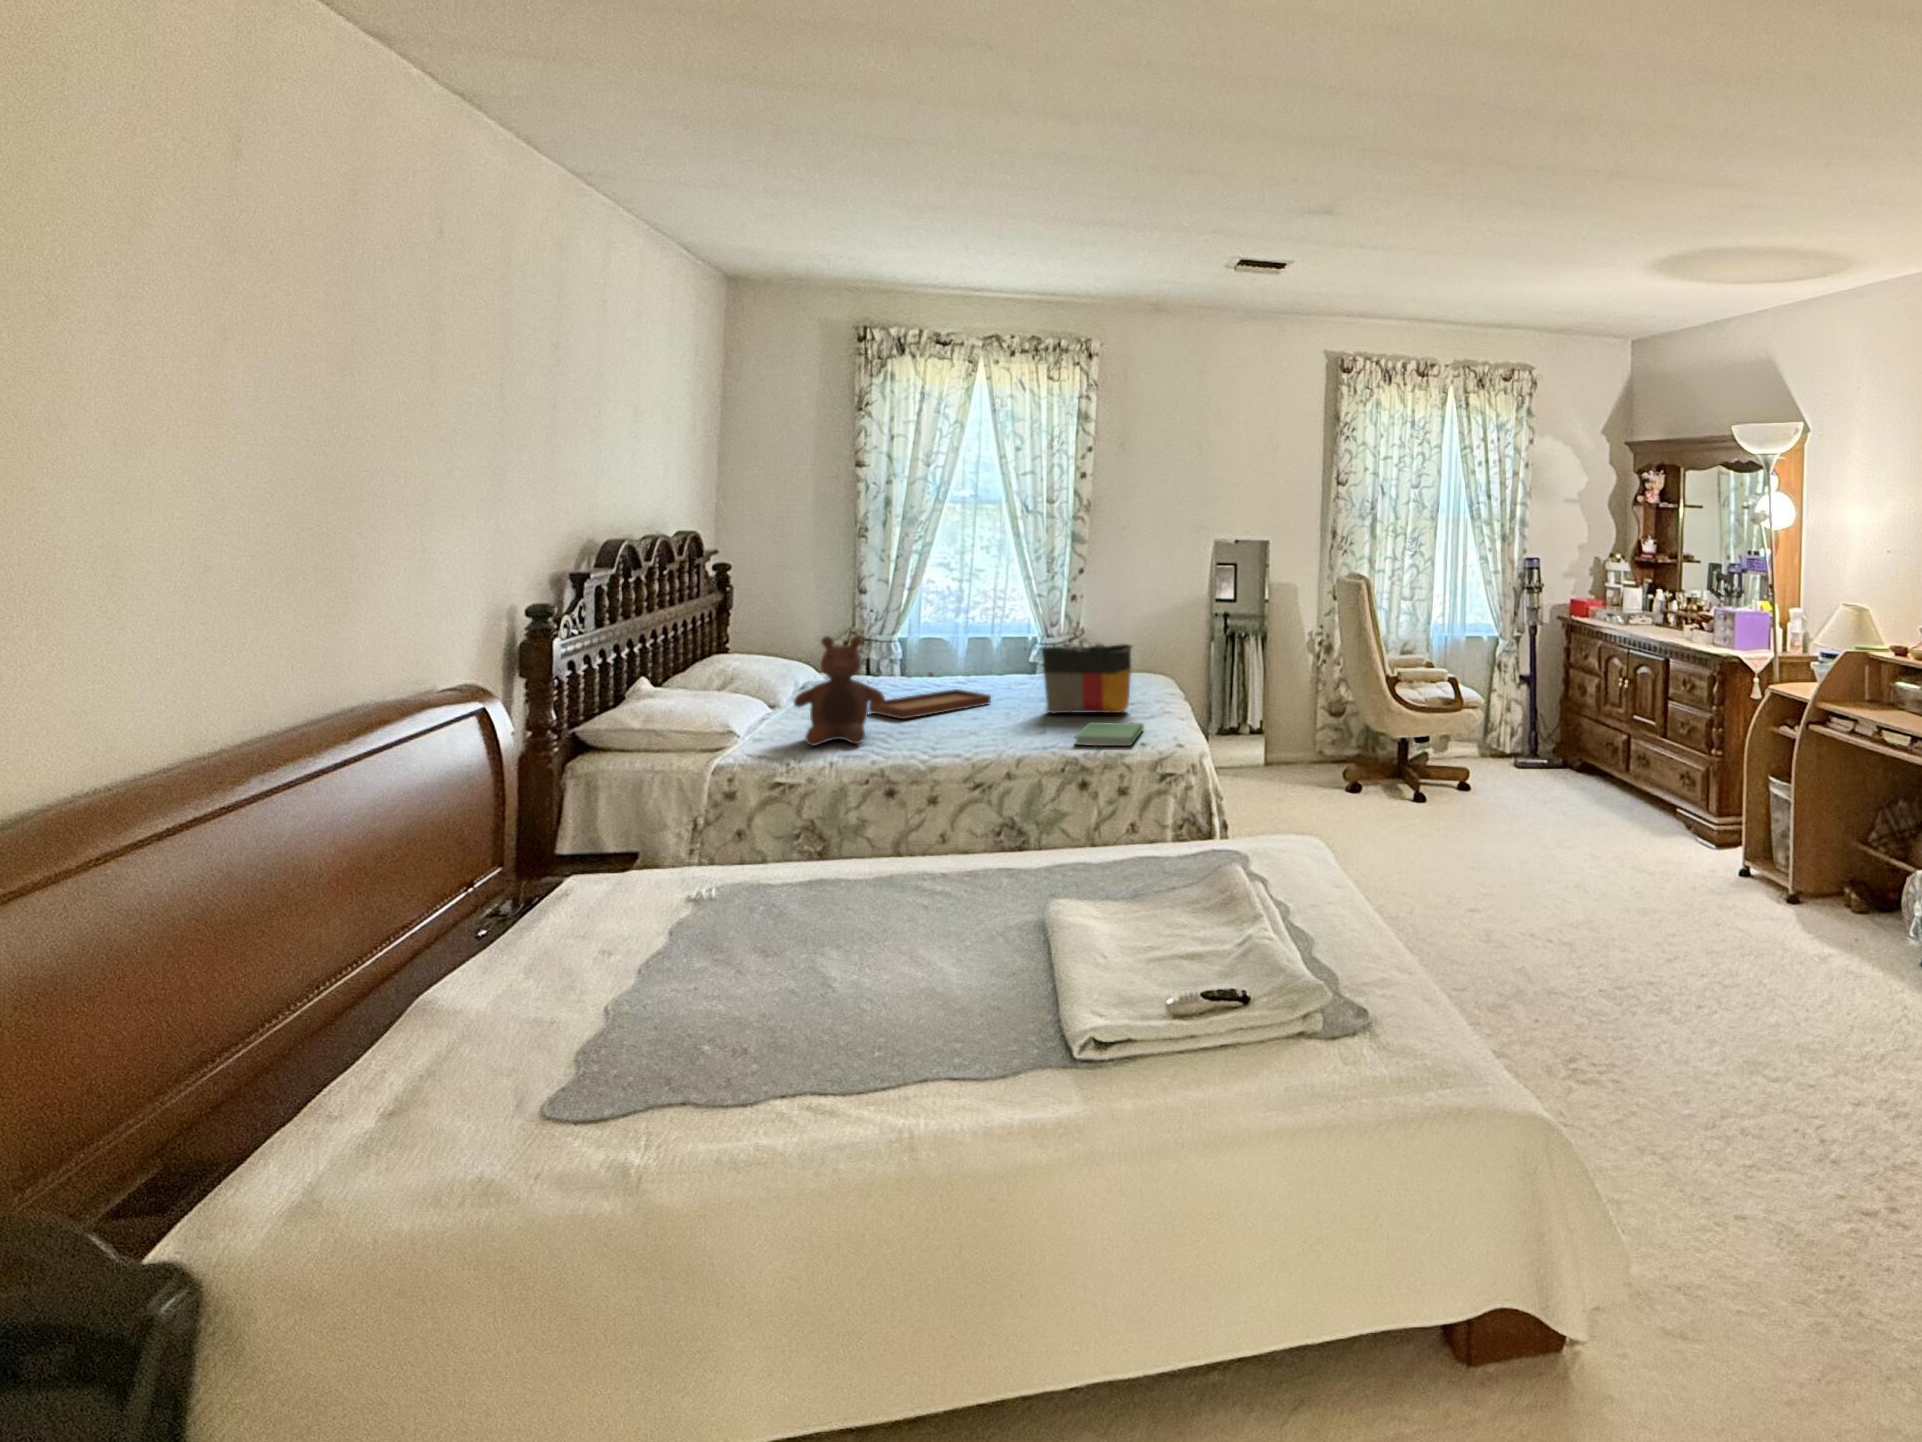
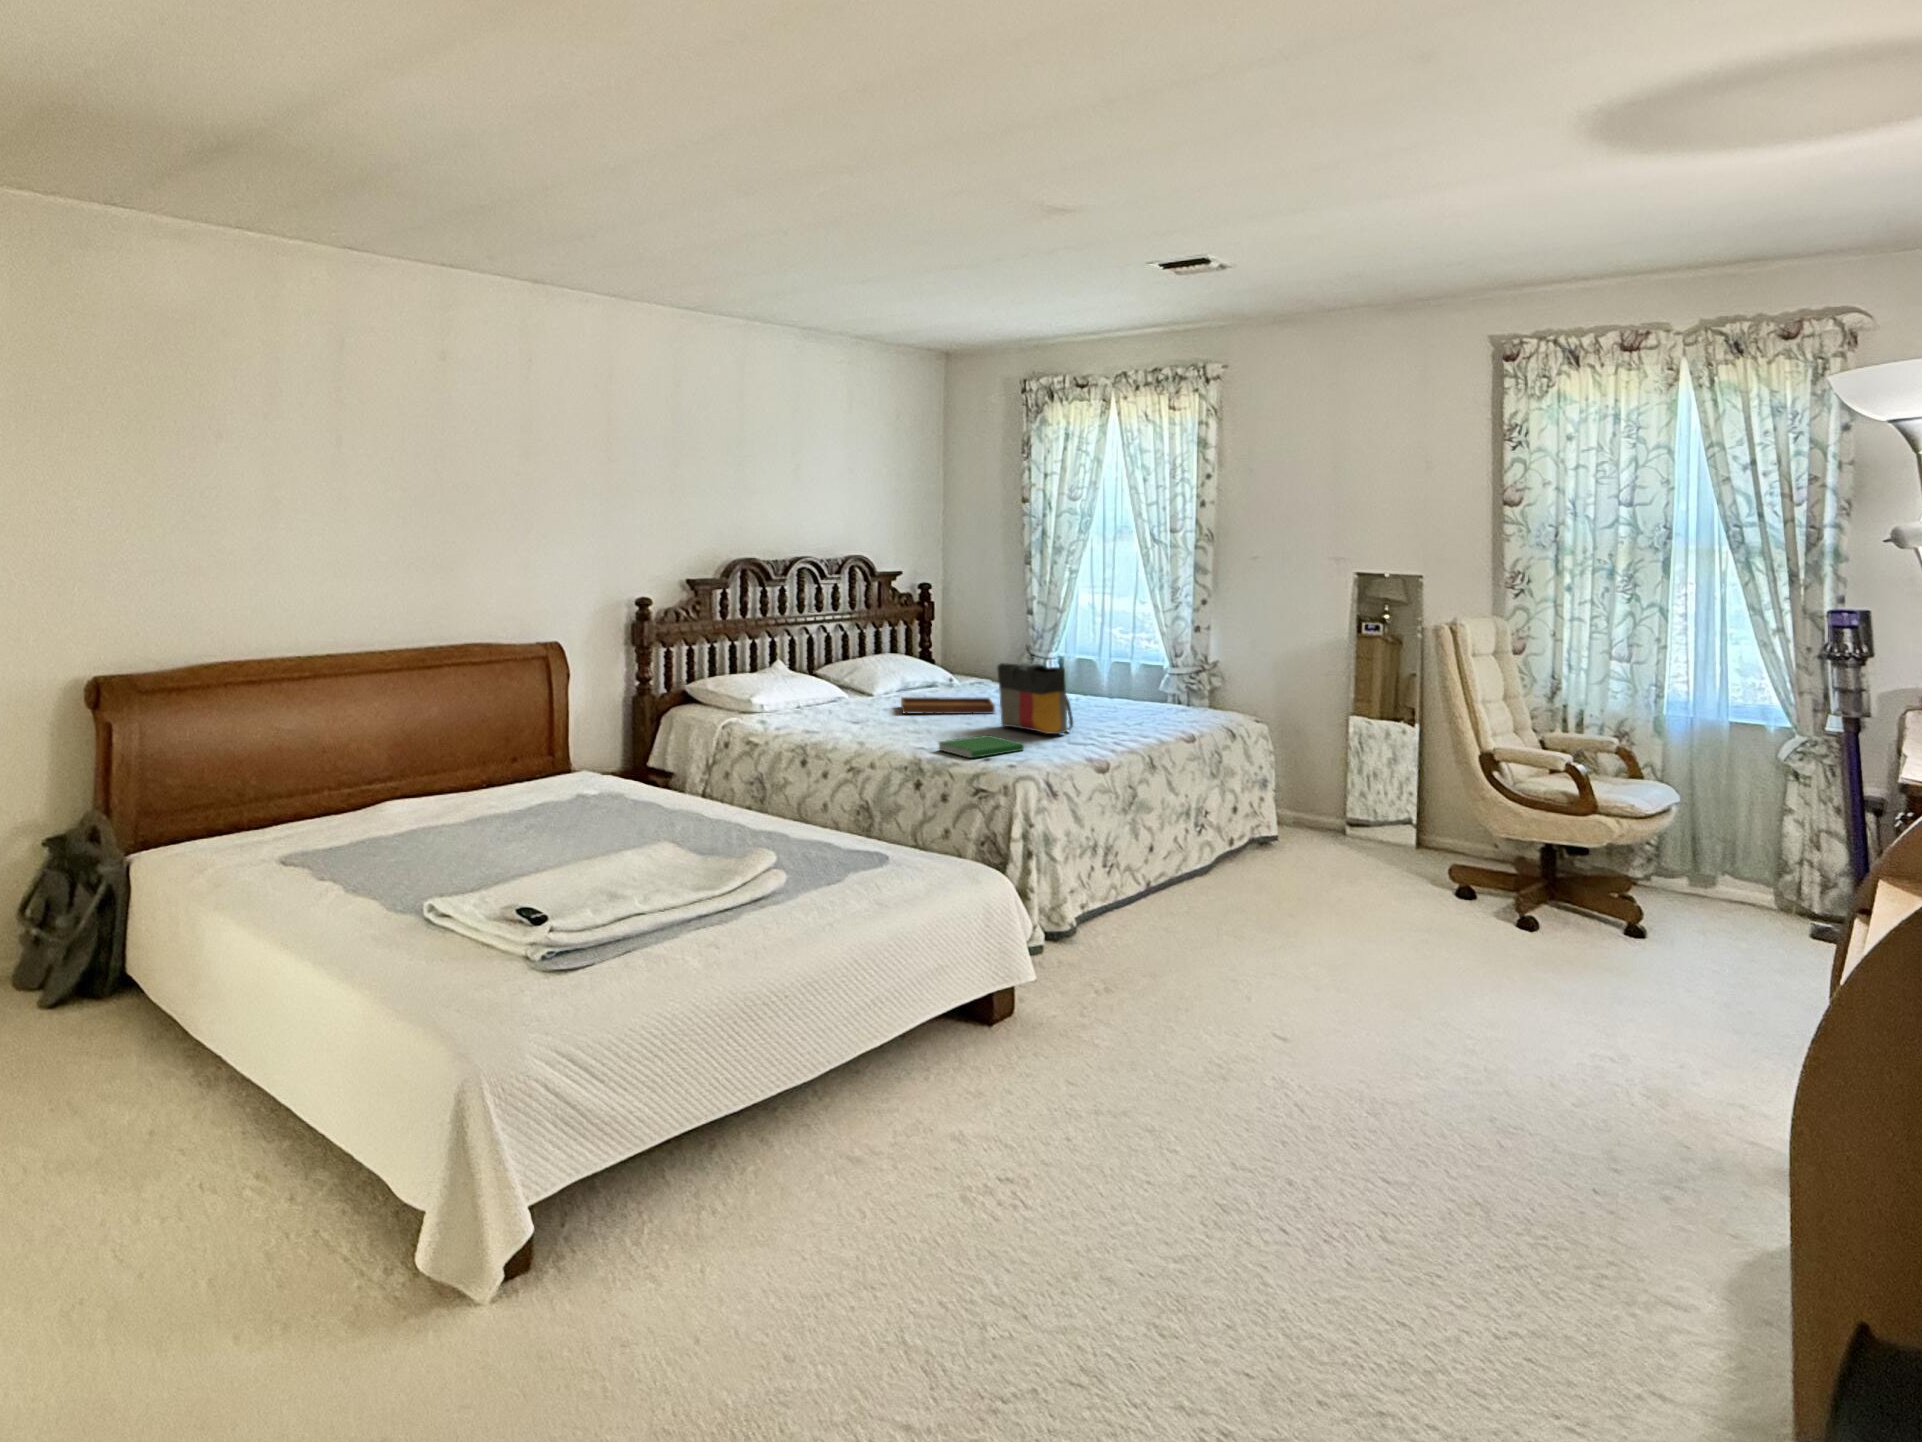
stuffed bear: present [794,636,885,746] -> none [795,636,862,723]

